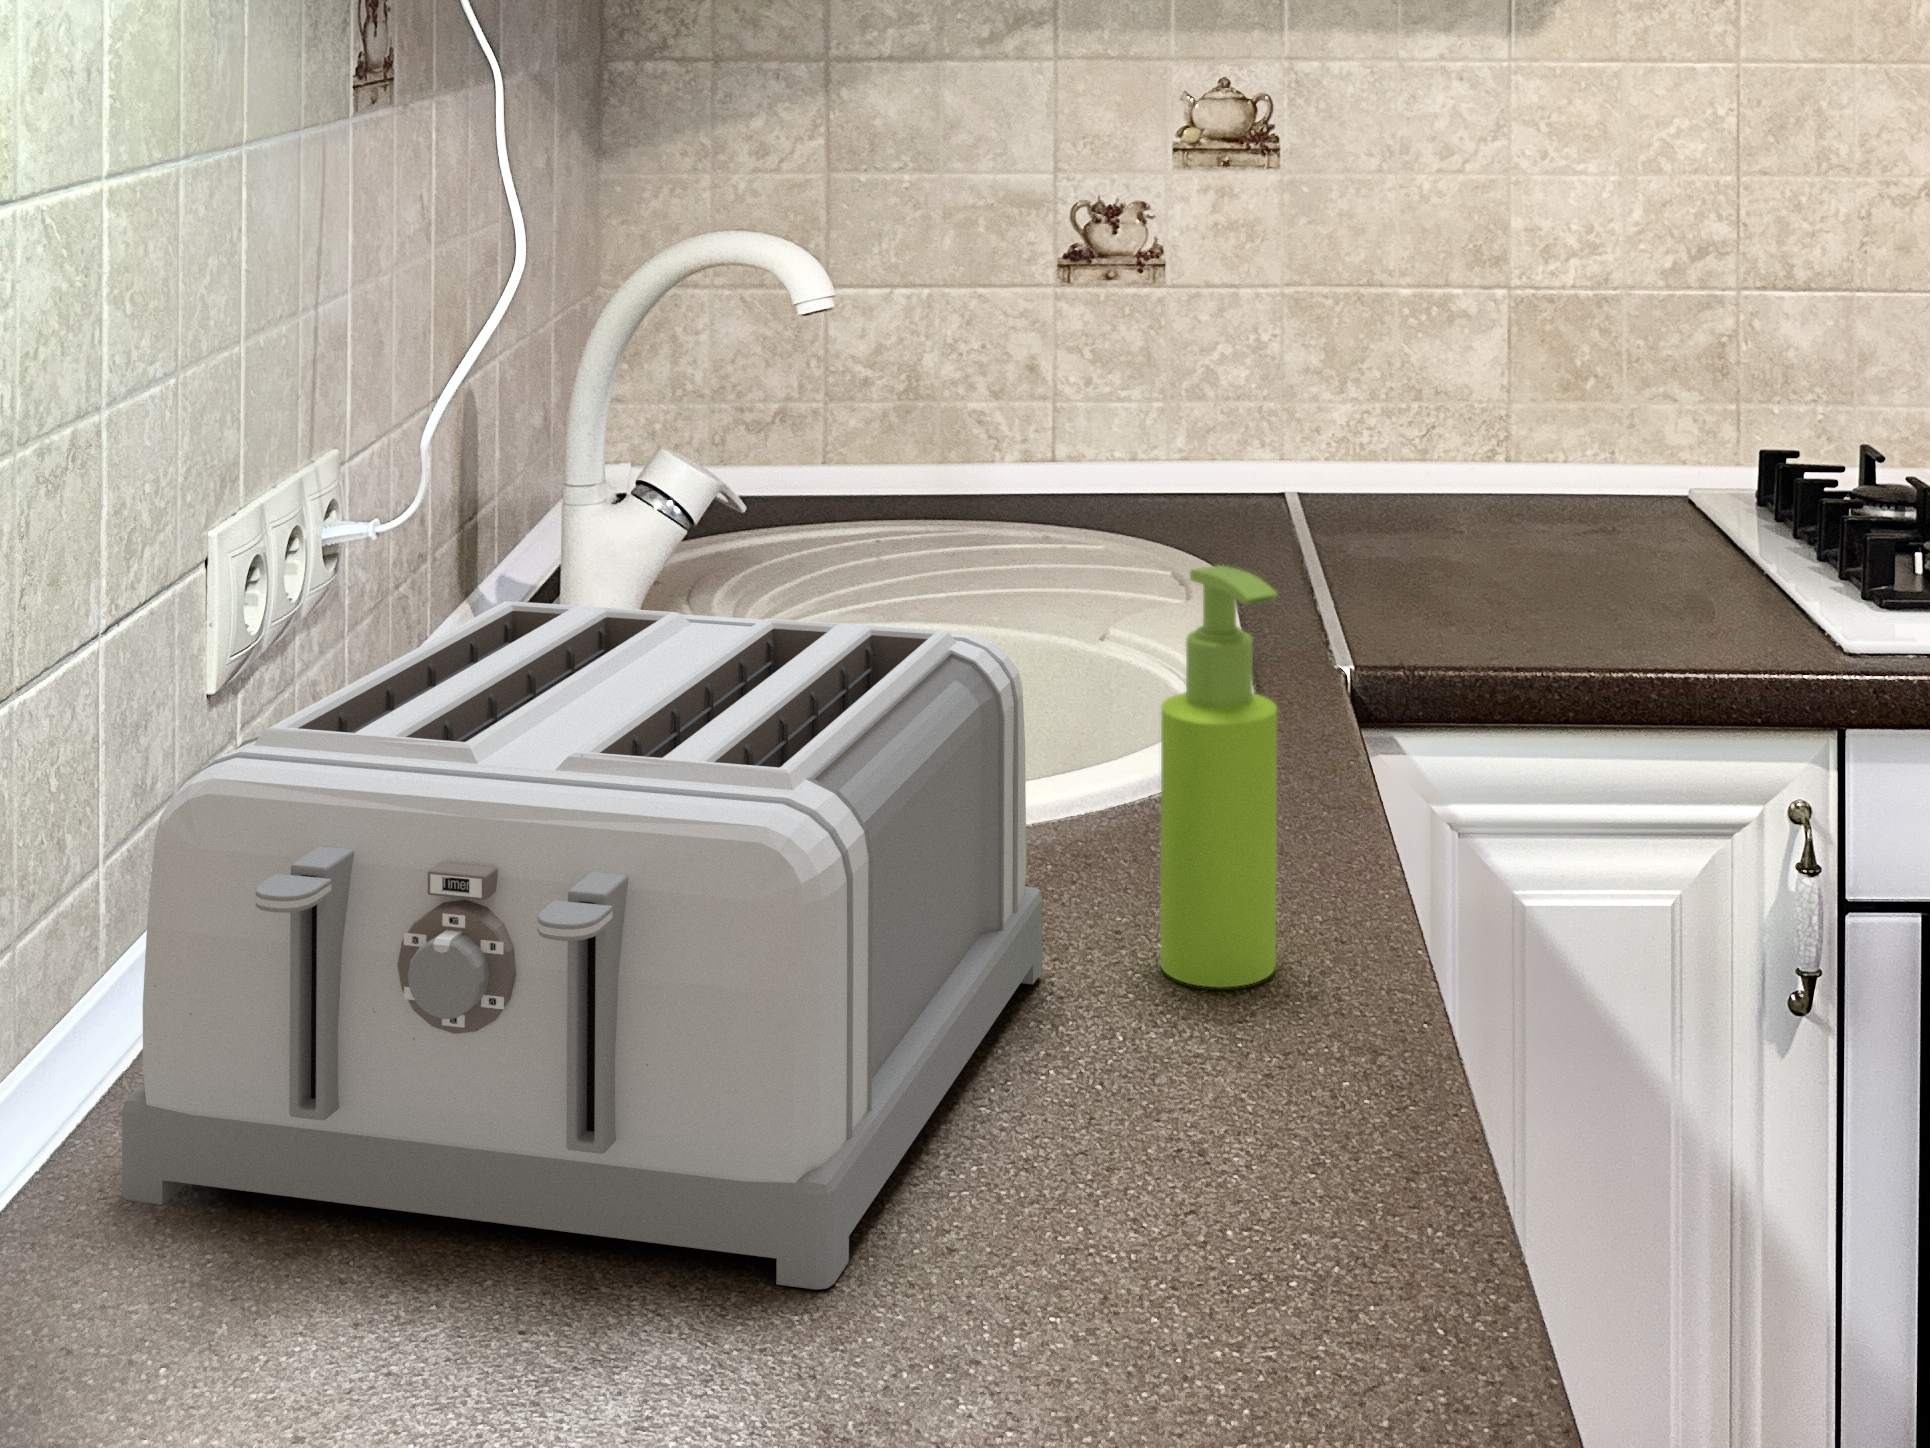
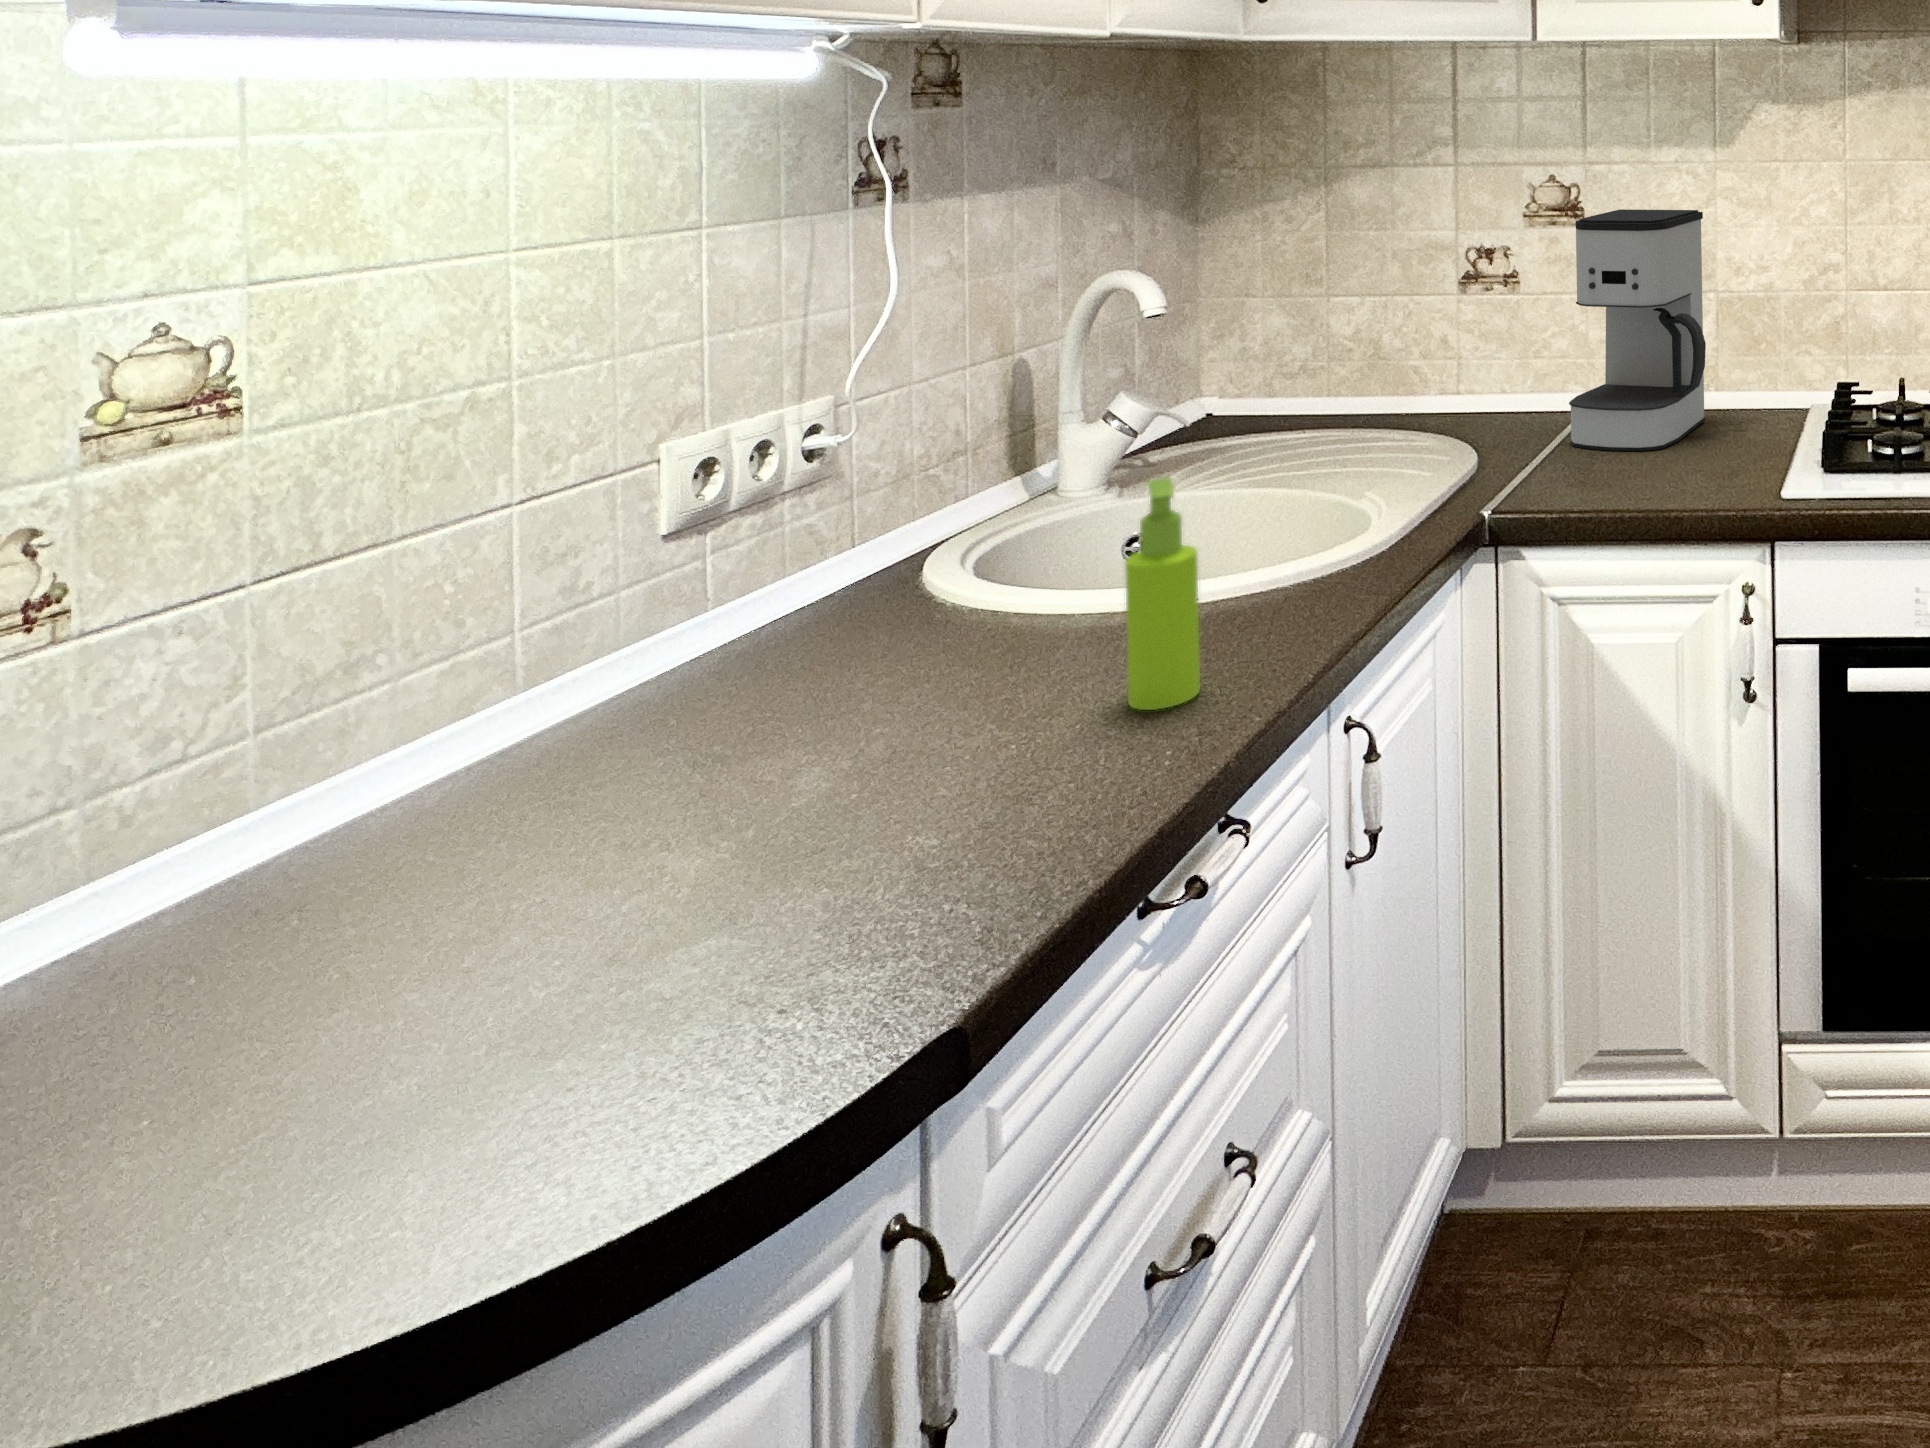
coffee maker: none [1340,136,1572,563] -> present [1569,209,1706,451]
toaster: present [122,601,1043,1289] -> none [384,503,1060,890]

